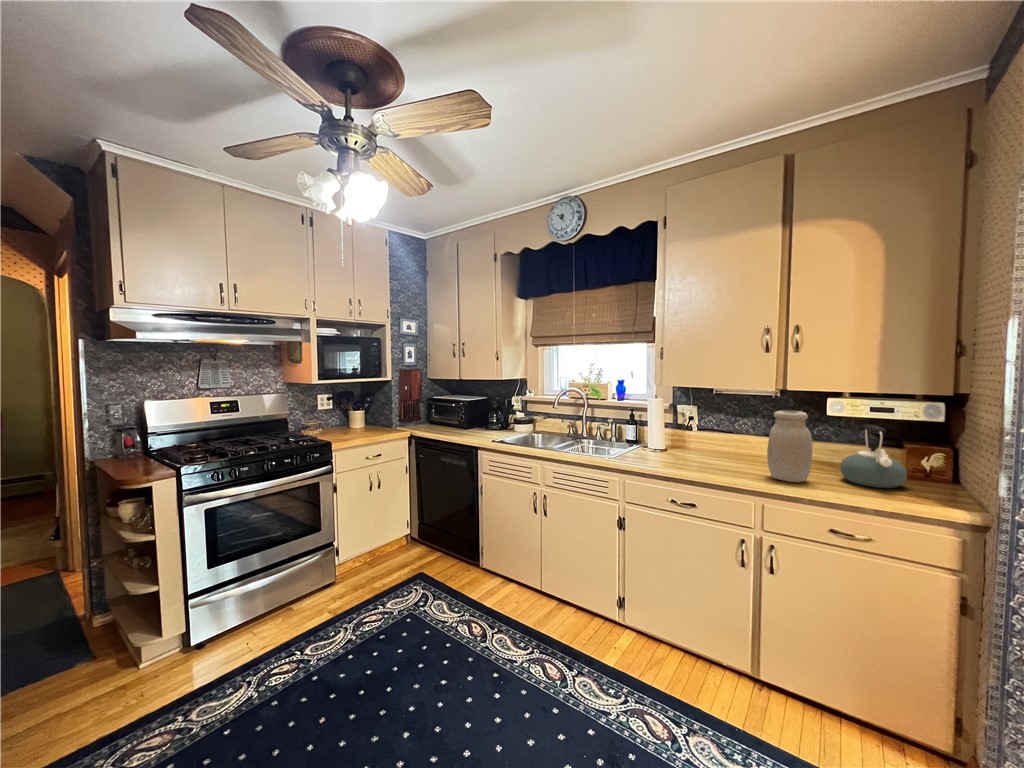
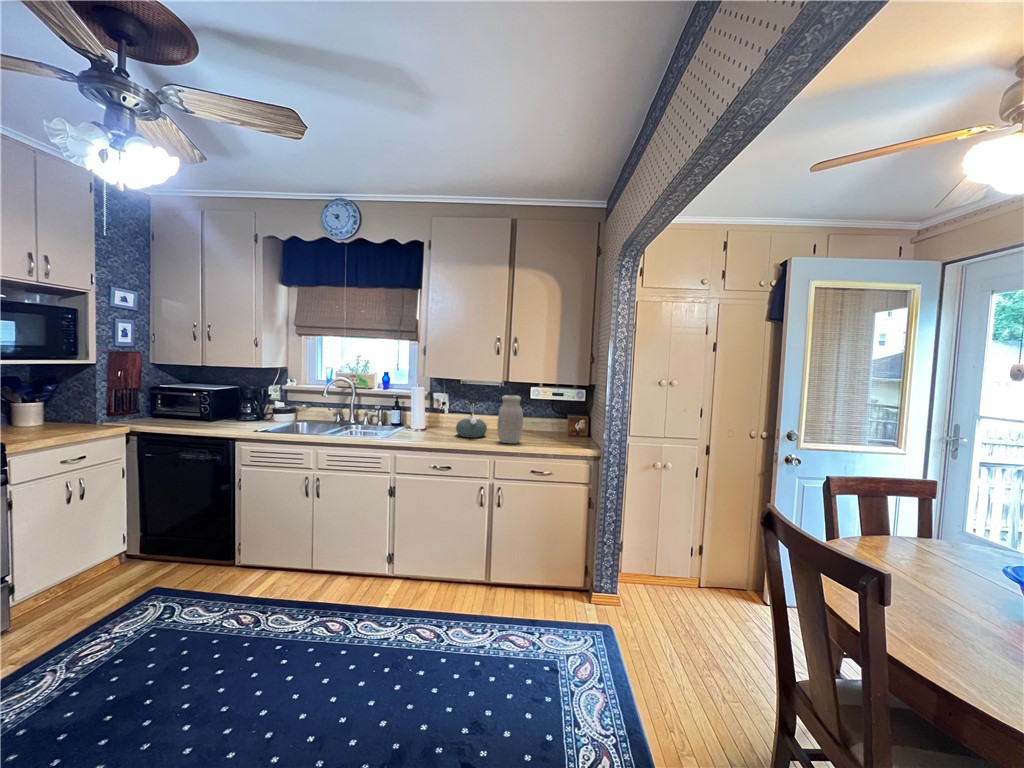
kettle: present [840,424,907,488] -> present [456,400,487,438]

